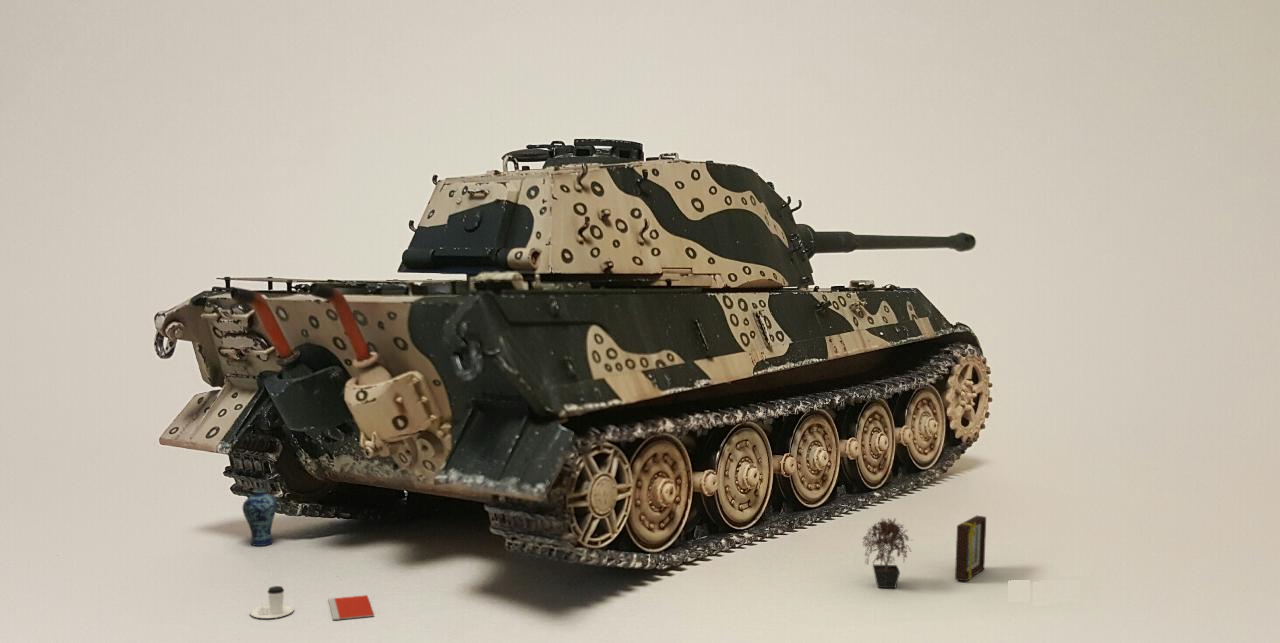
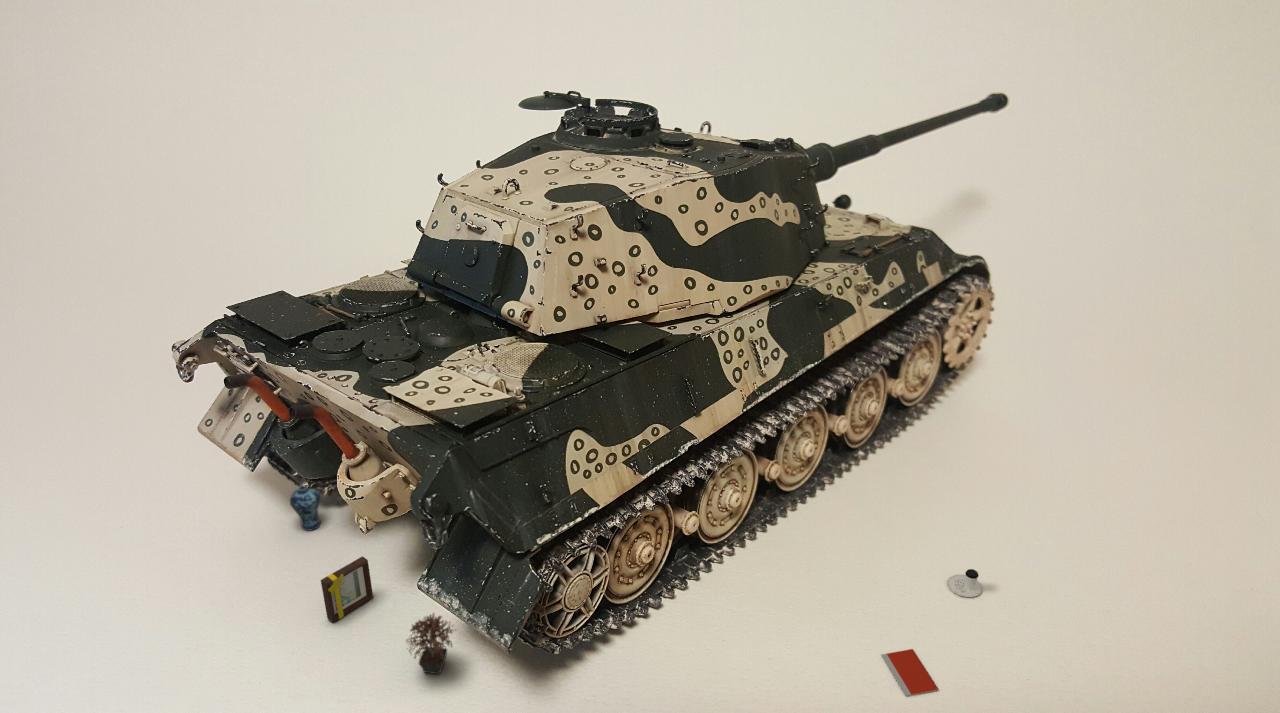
picture frame: present [955,516,986,581] -> present [321,557,373,622]
potted plant: present [863,519,908,588] -> present [407,613,453,674]
coffee cup: present [250,586,294,618] -> present [947,569,982,597]
notebook: present [328,595,374,620] -> present [881,649,939,696]

